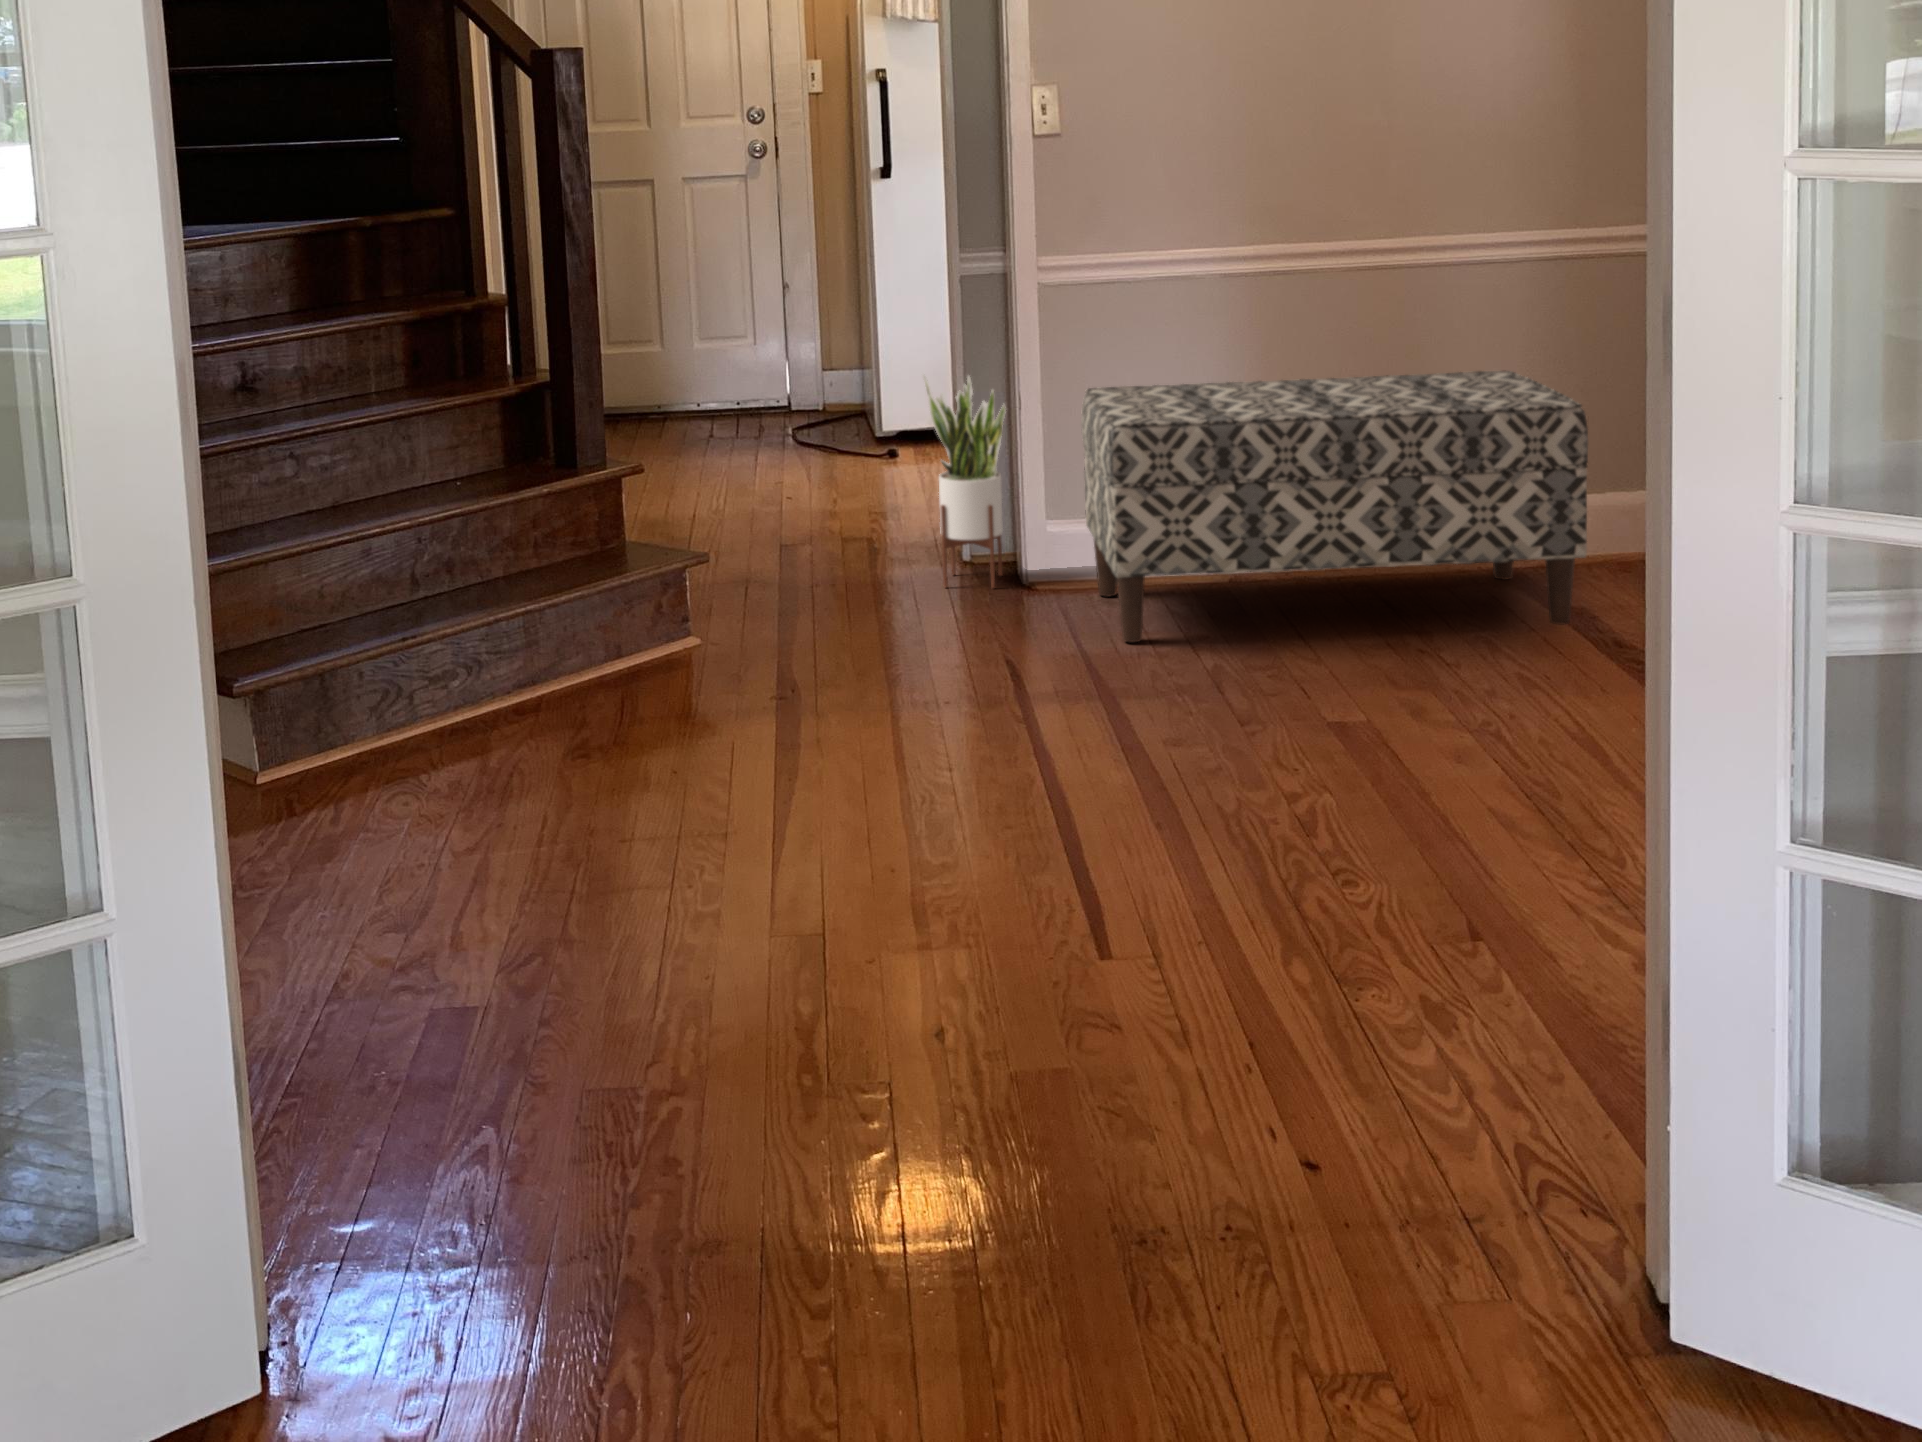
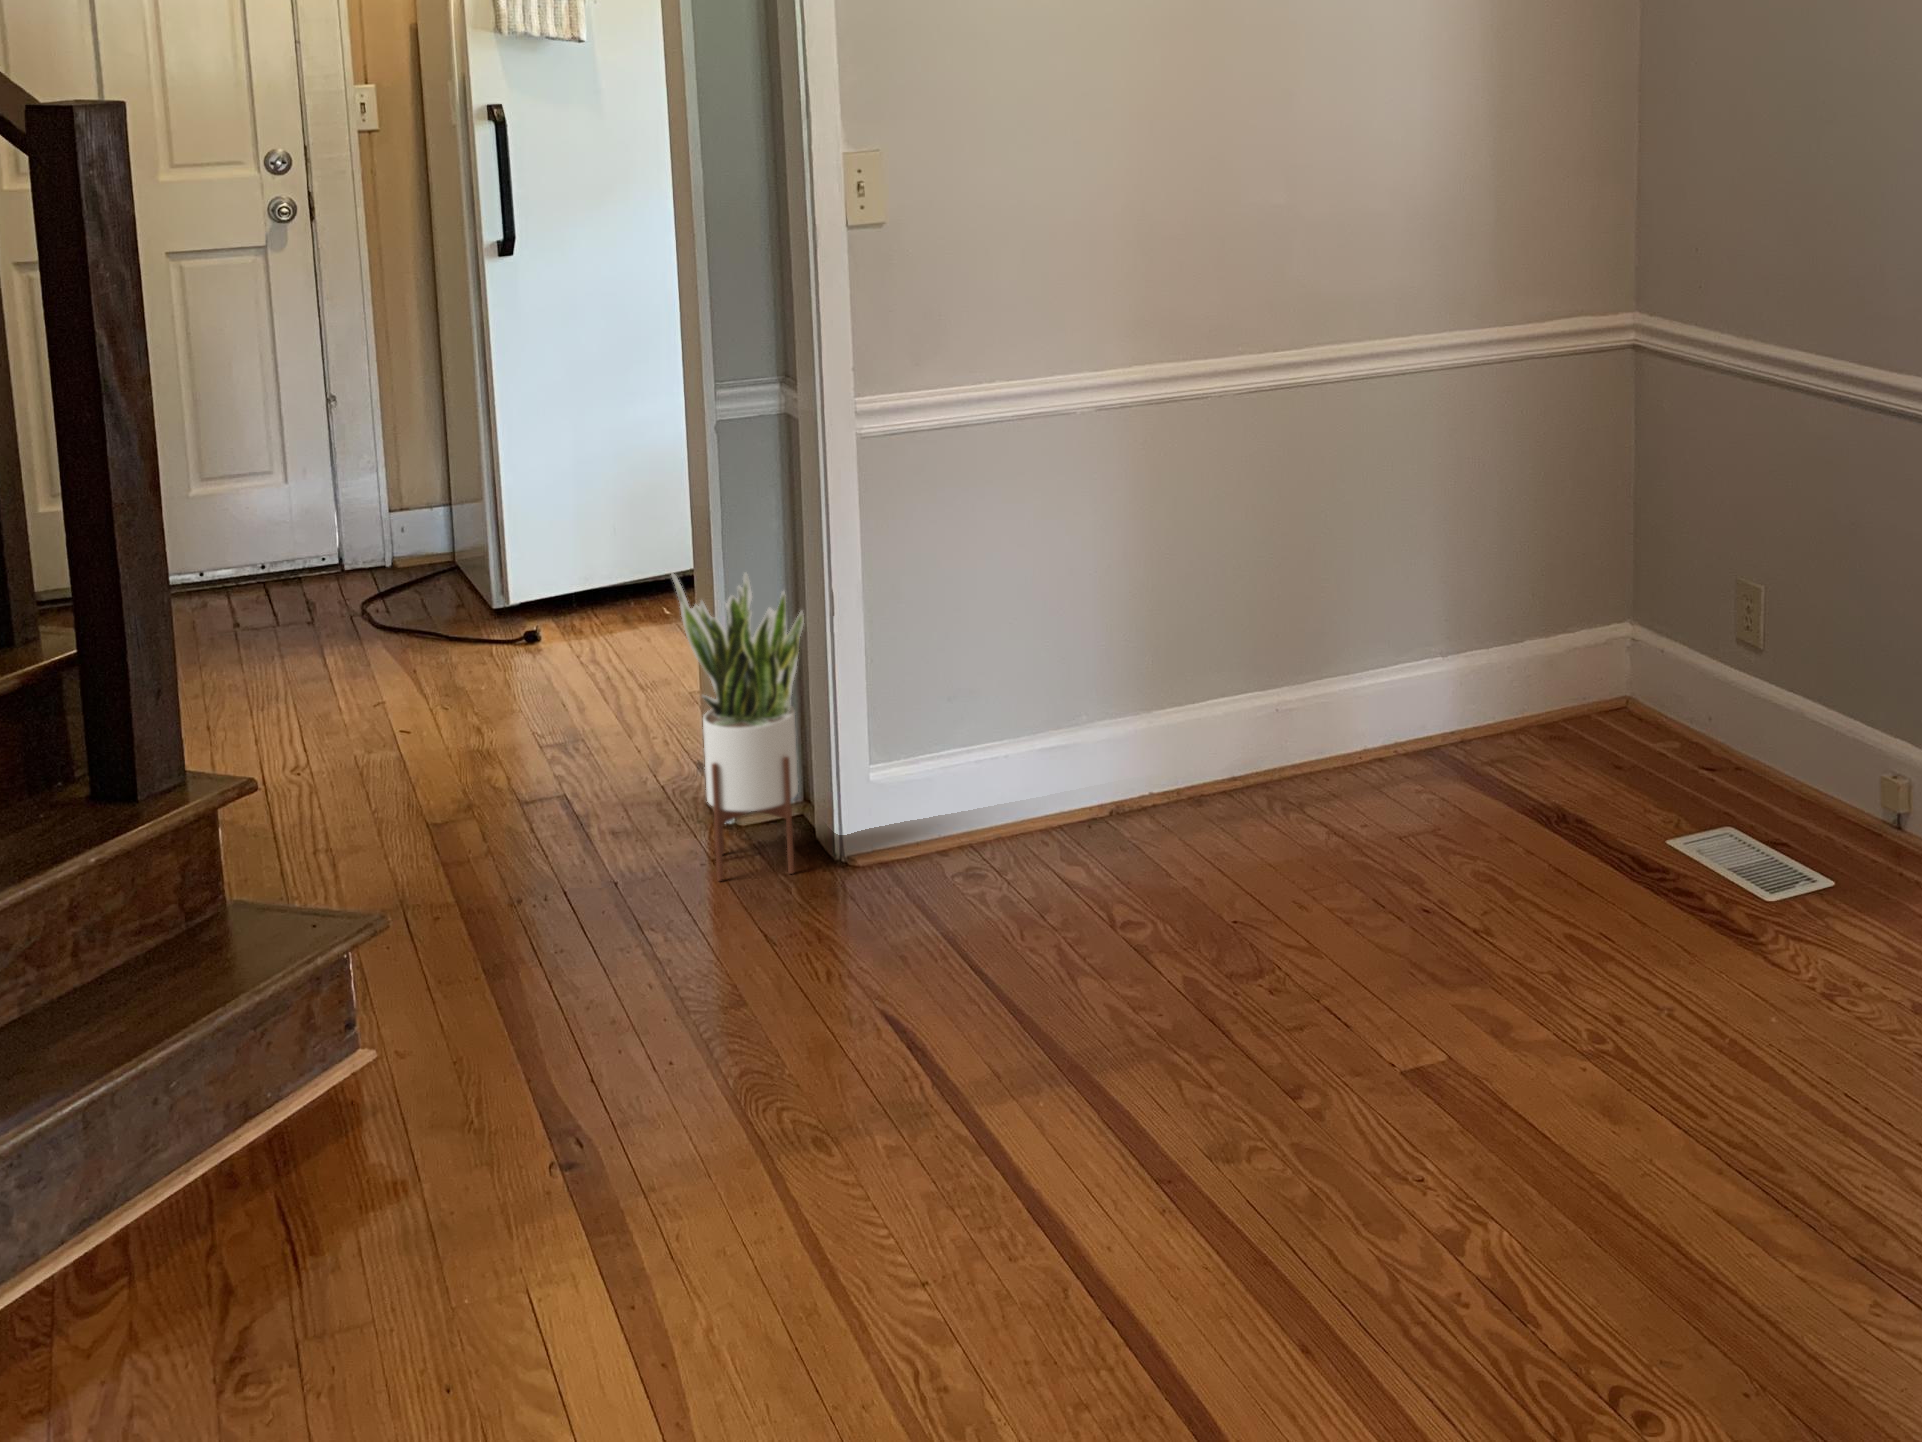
bench: present [1081,371,1588,642] -> none [919,514,1584,955]

